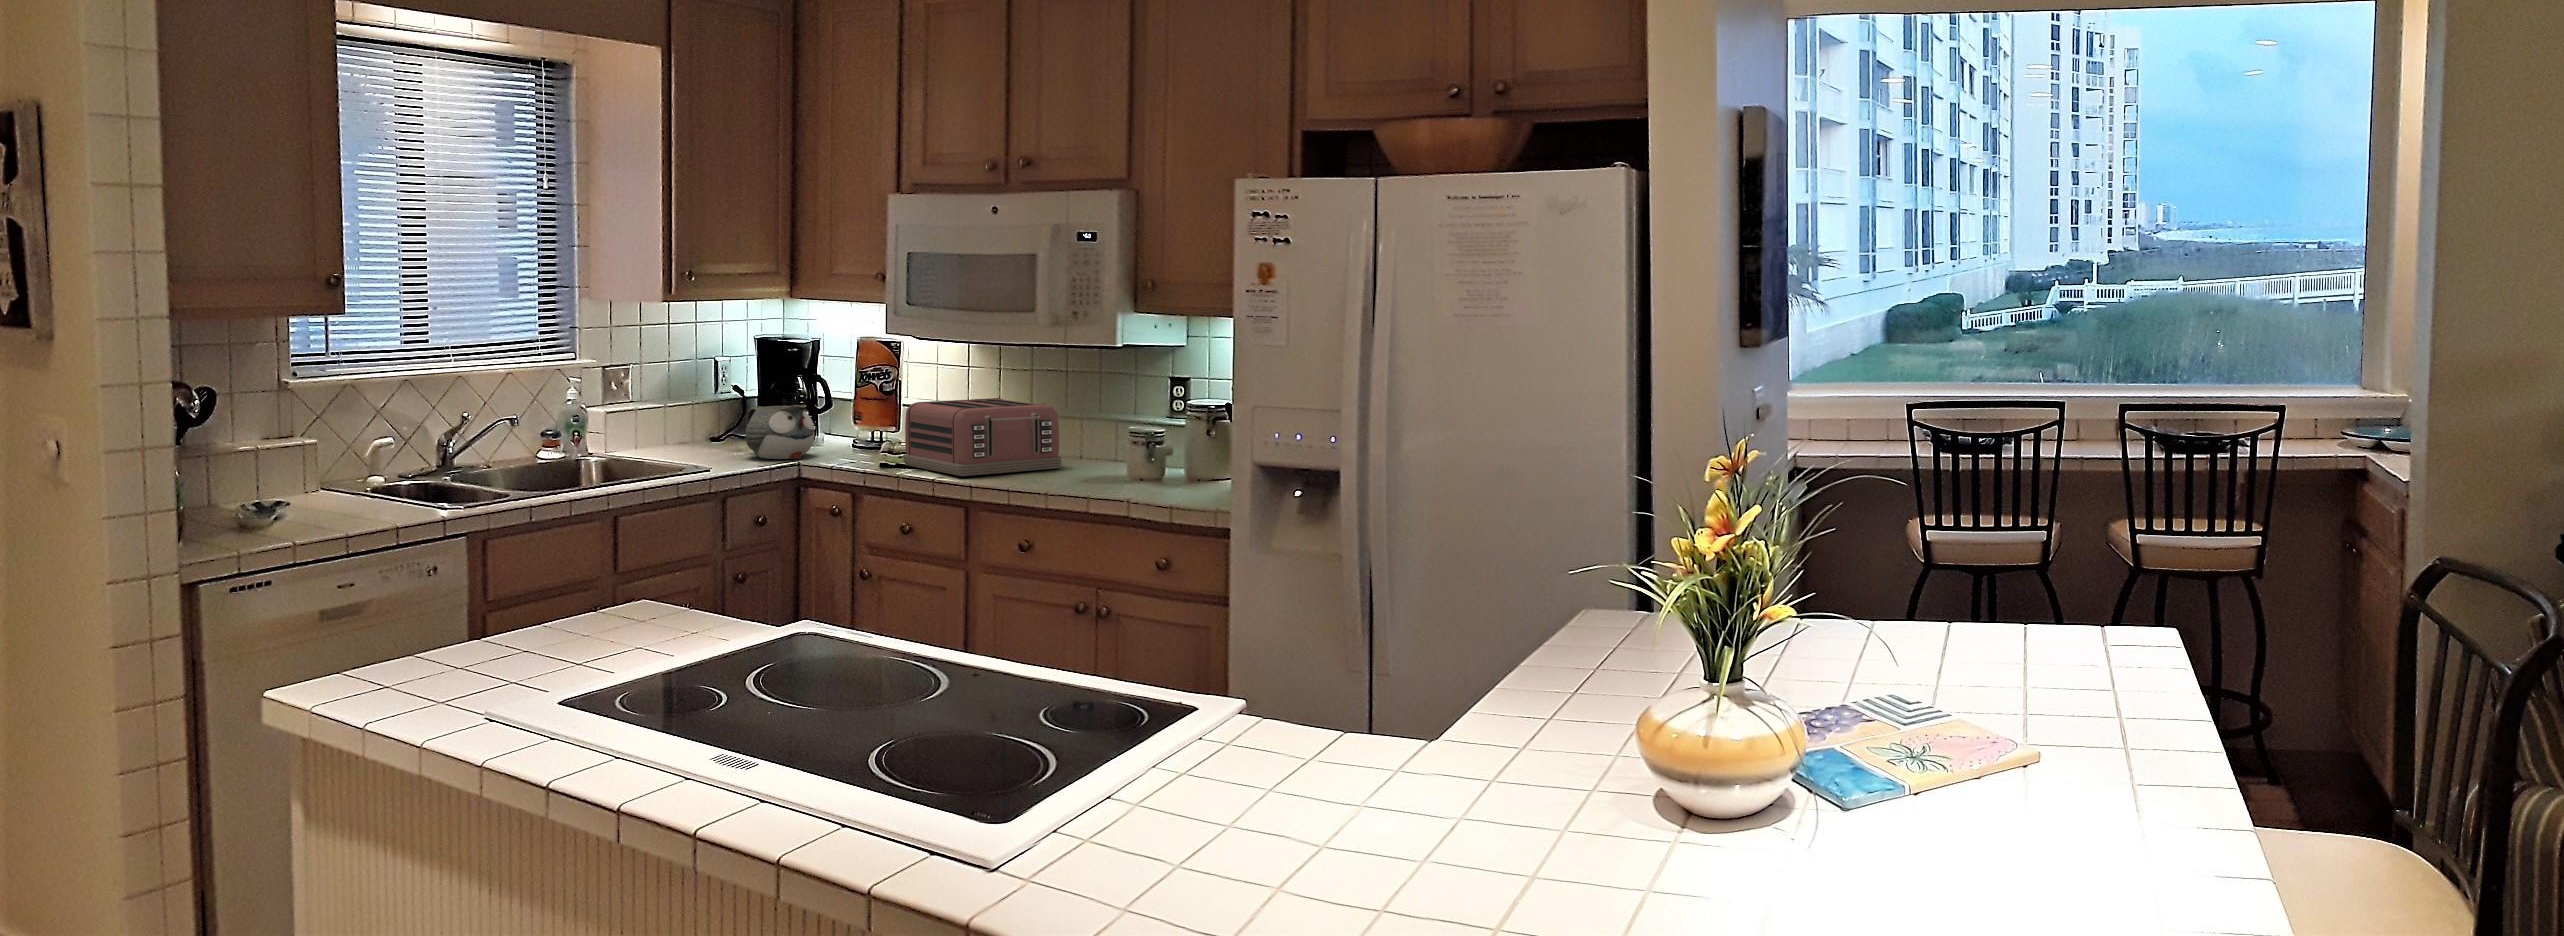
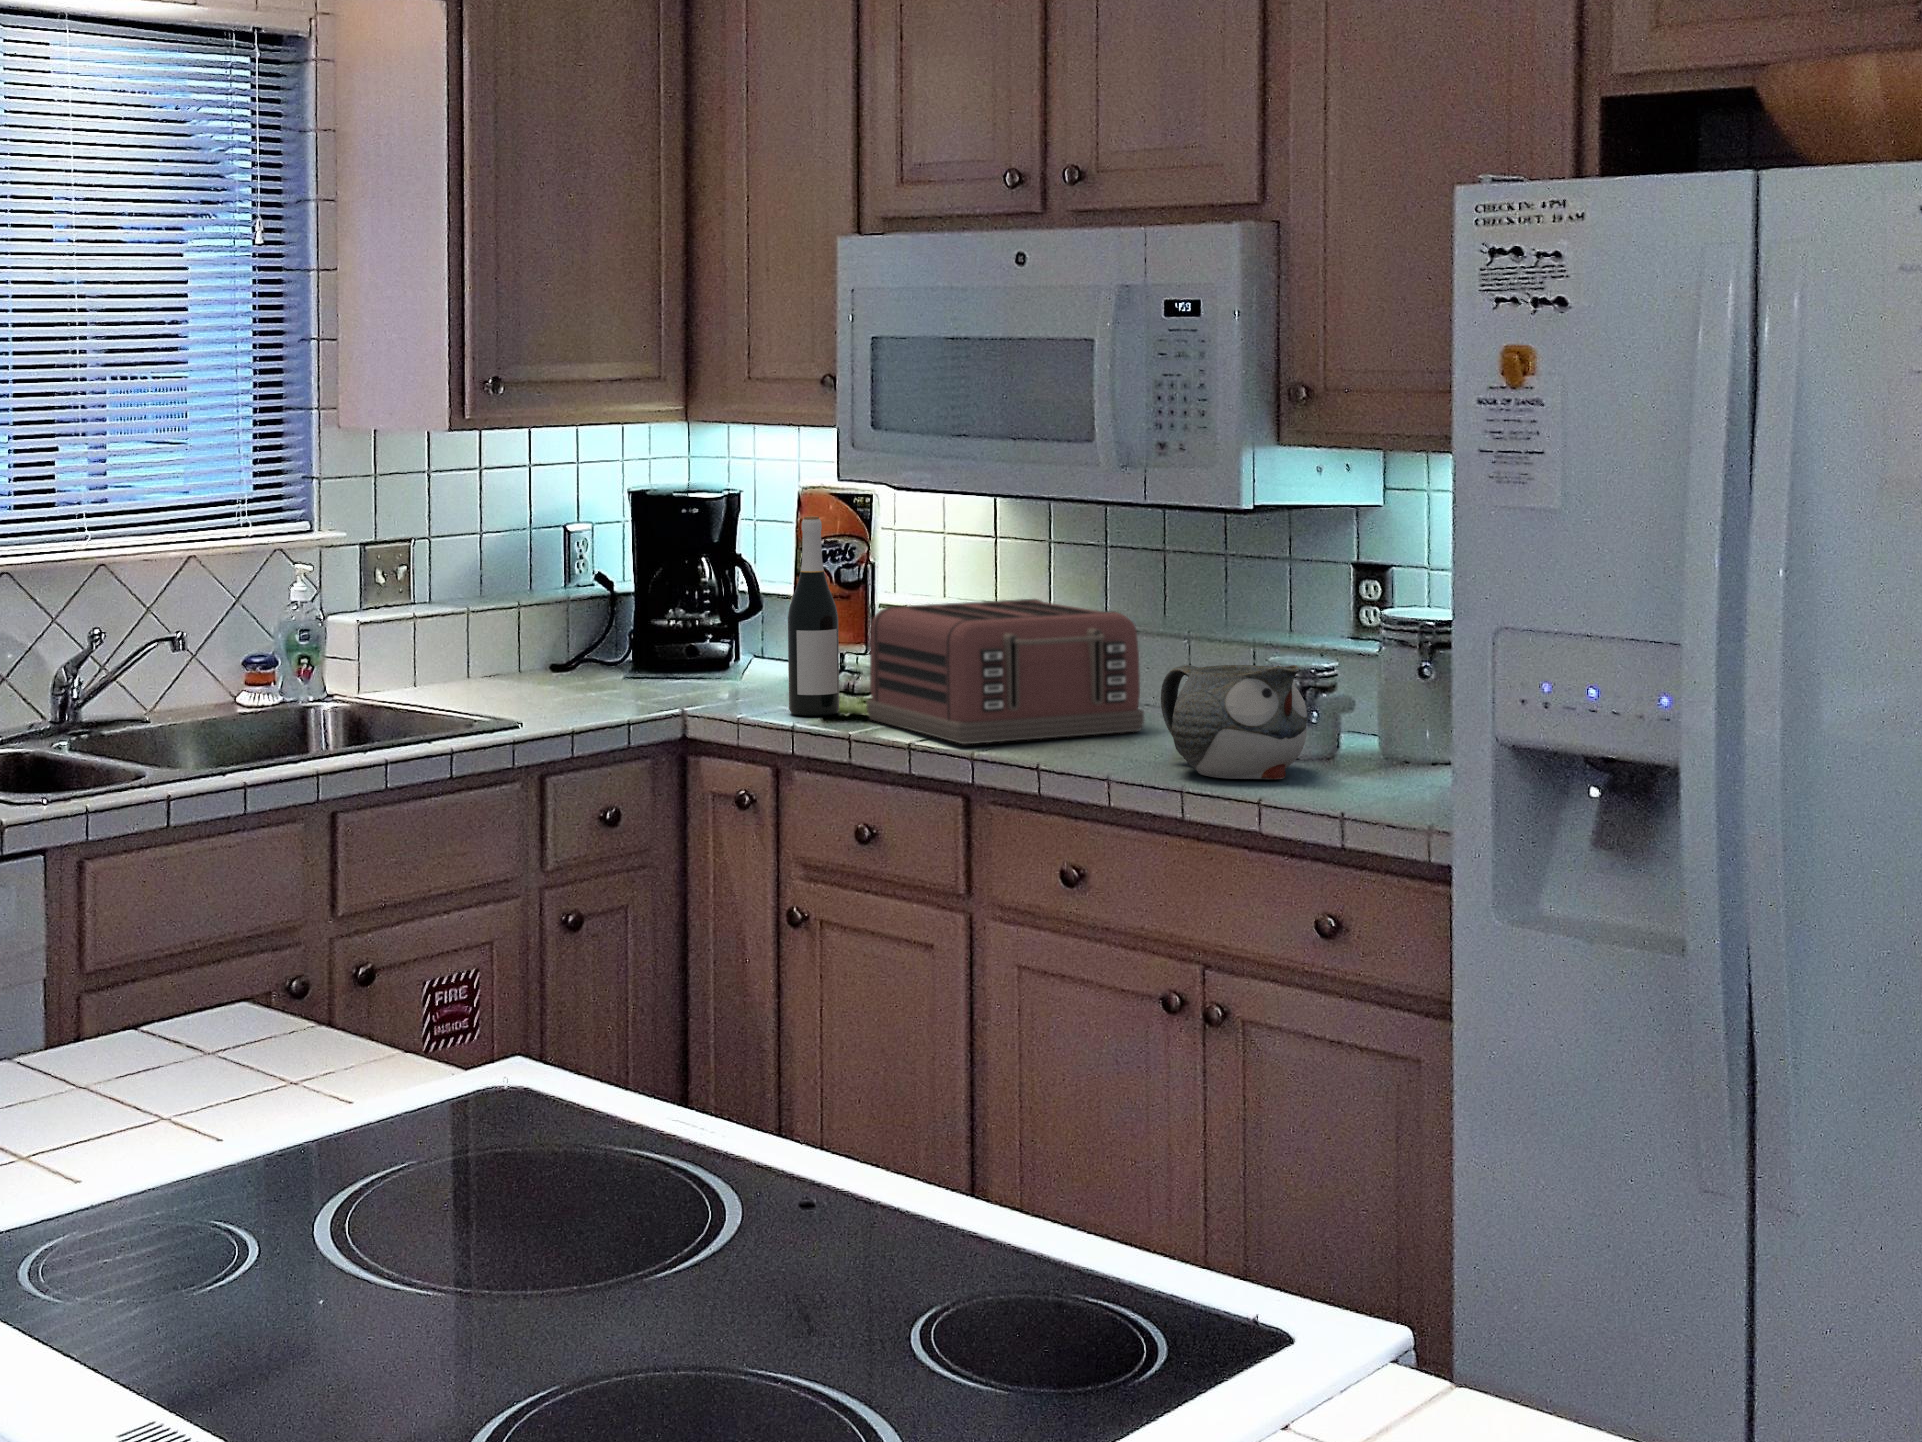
wine bottle: none [857,352,887,464] -> present [788,516,839,716]
teapot: present [745,405,814,459] -> present [1161,665,1307,779]

